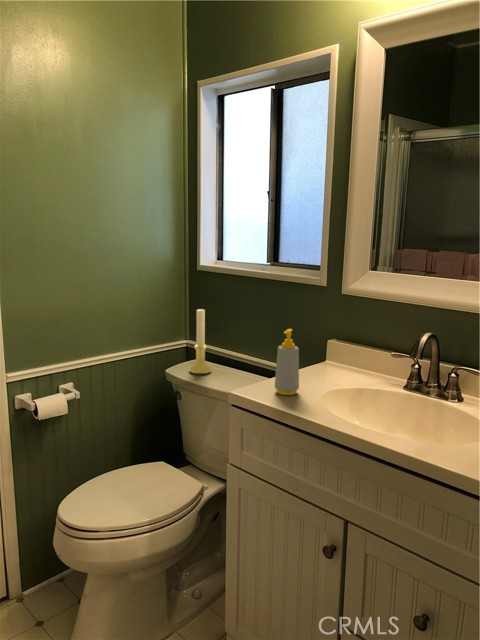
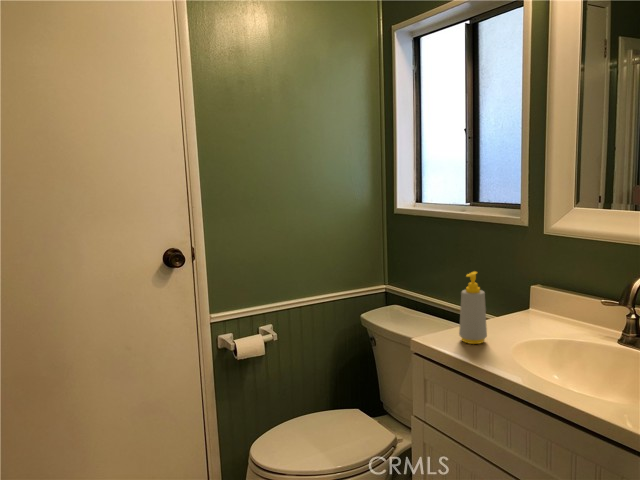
candle holder: present [190,309,211,374] -> none [384,251,407,320]

